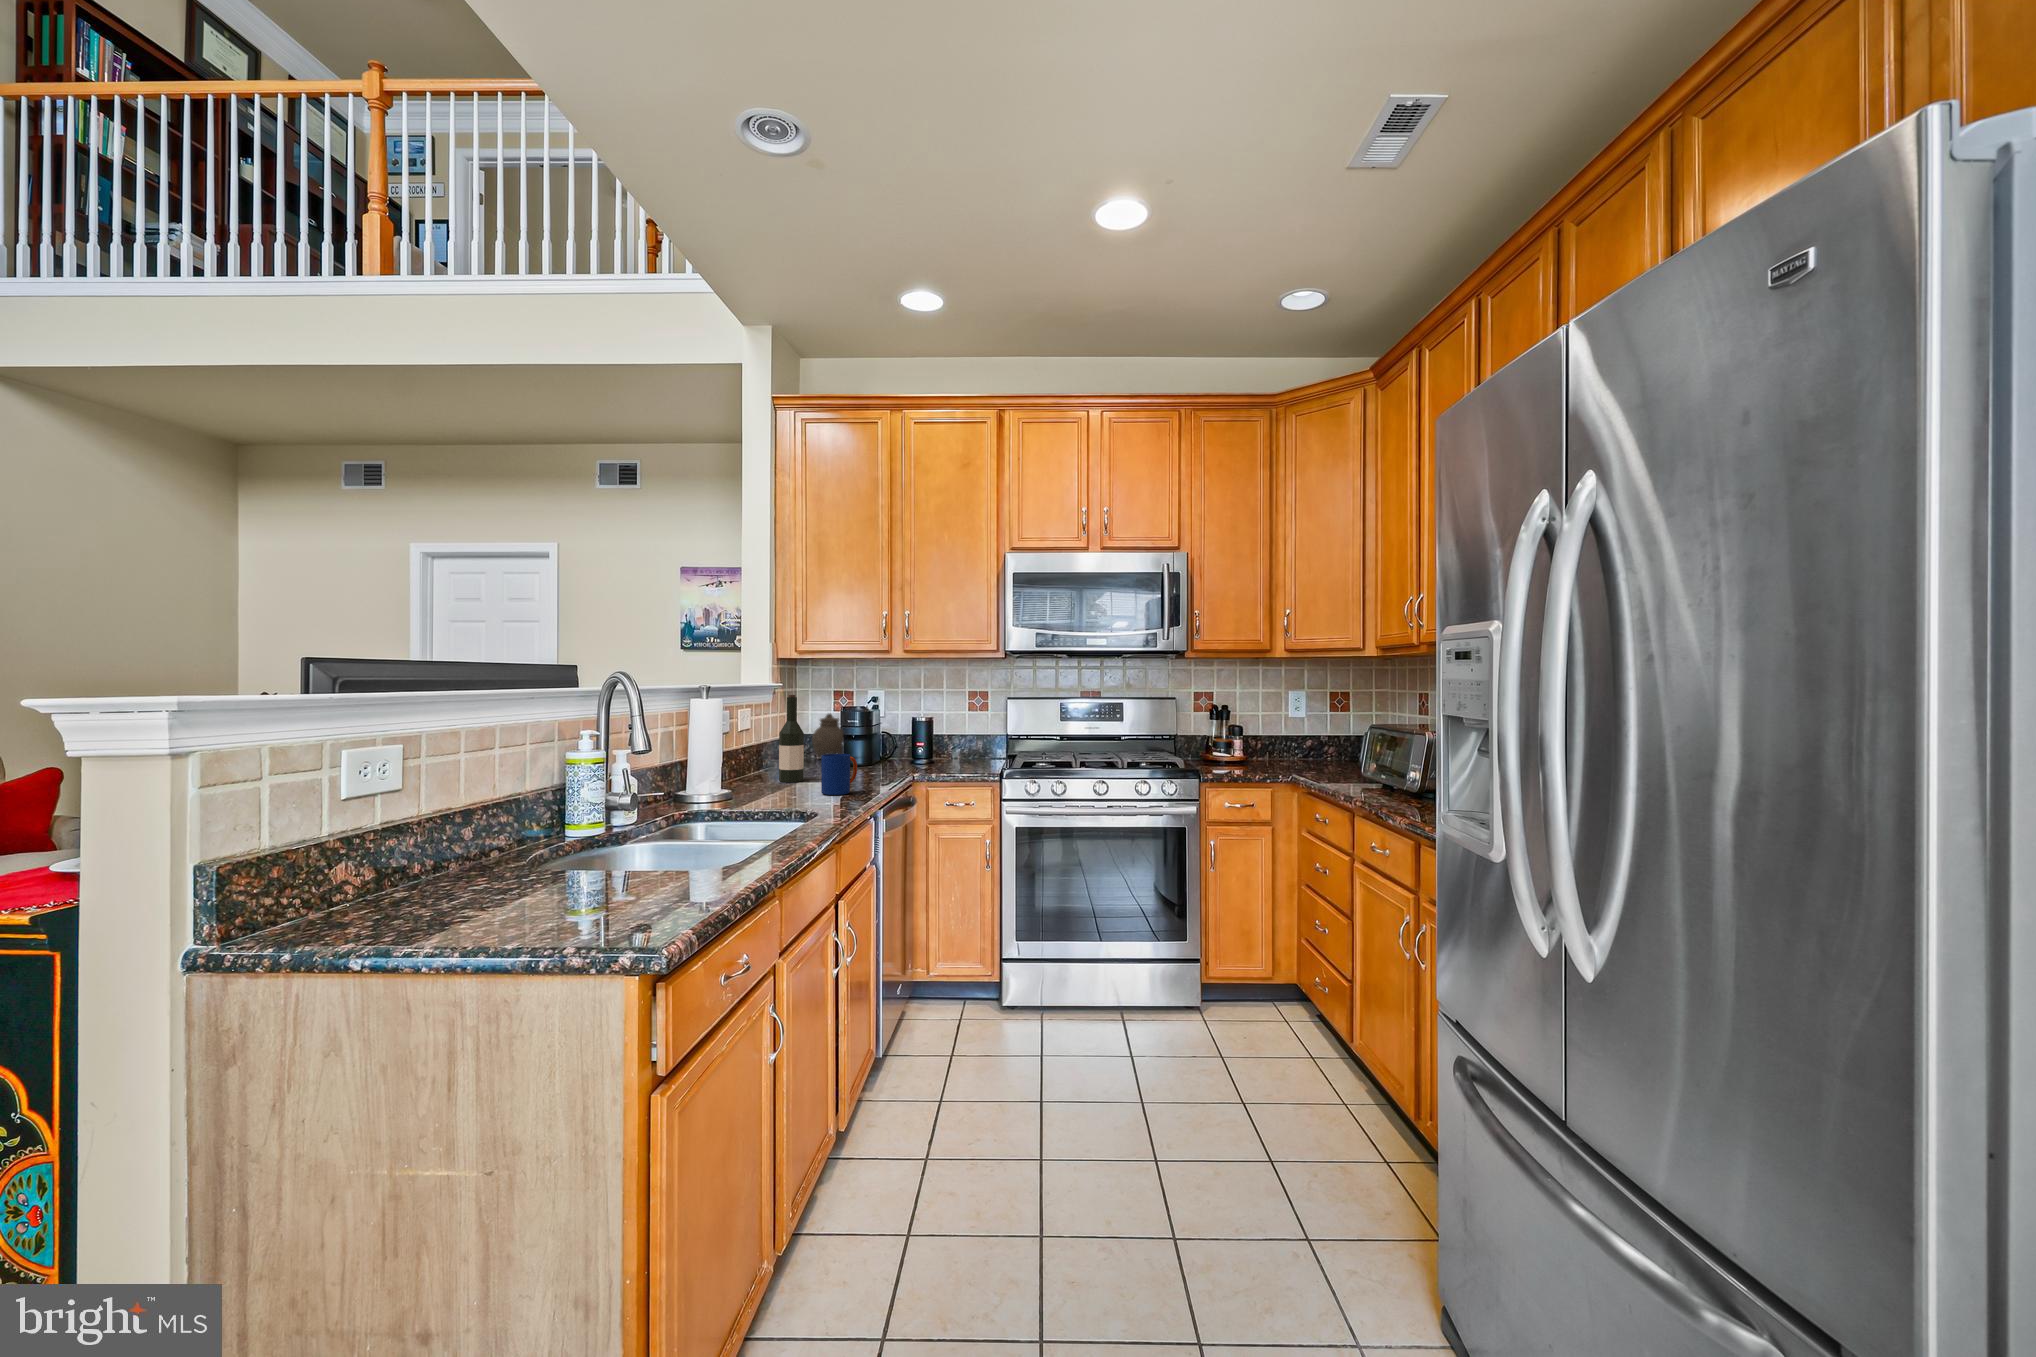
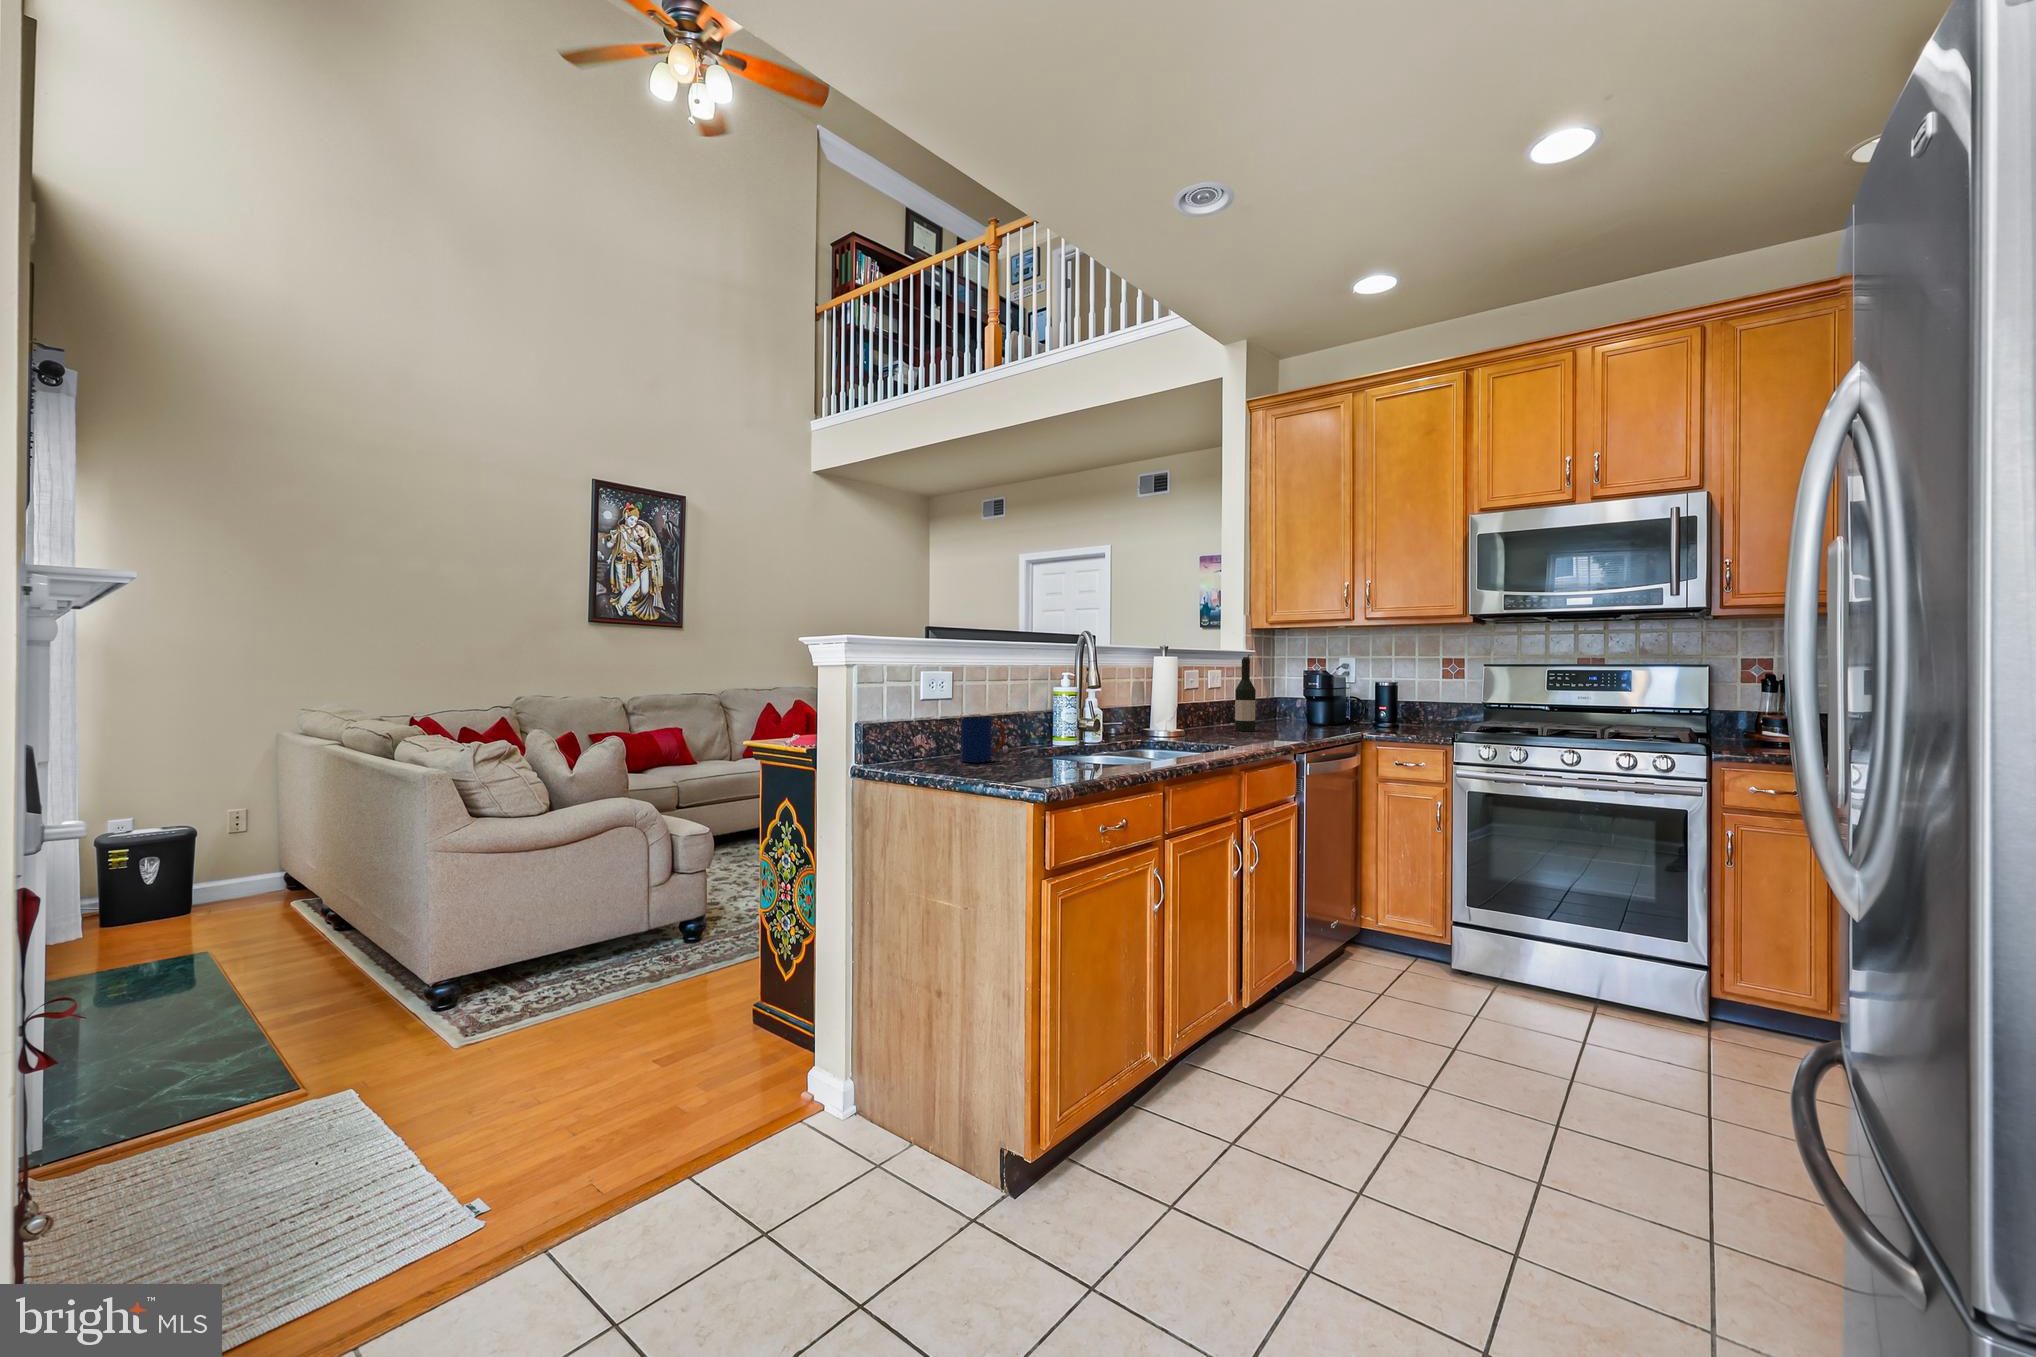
jar: present [812,714,843,758] -> none [1285,679,1317,721]
mug: present [821,754,857,795] -> present [961,717,1005,763]

